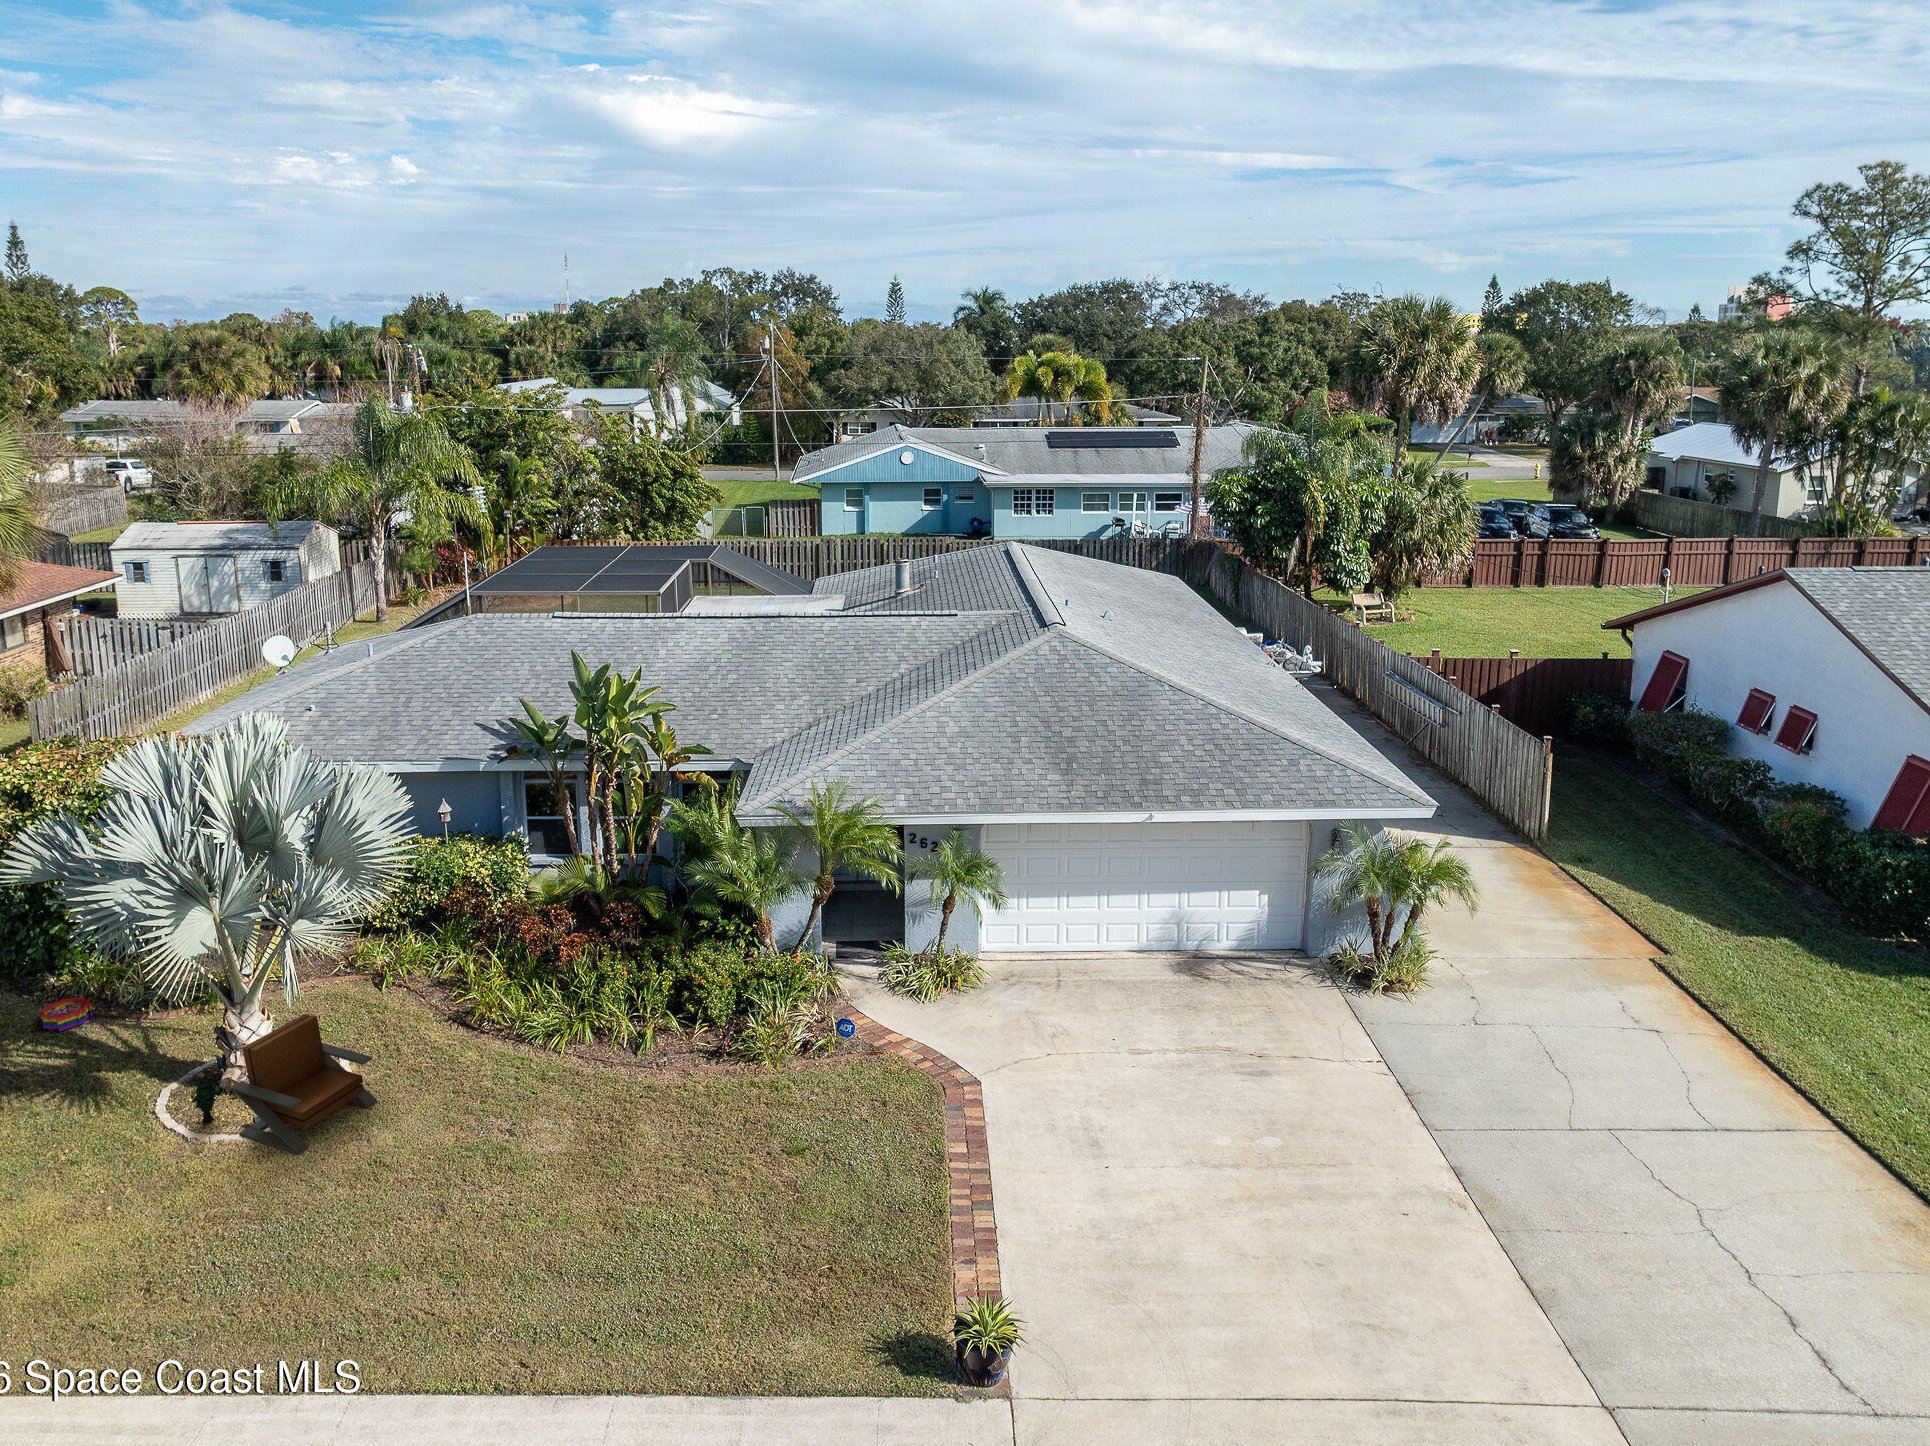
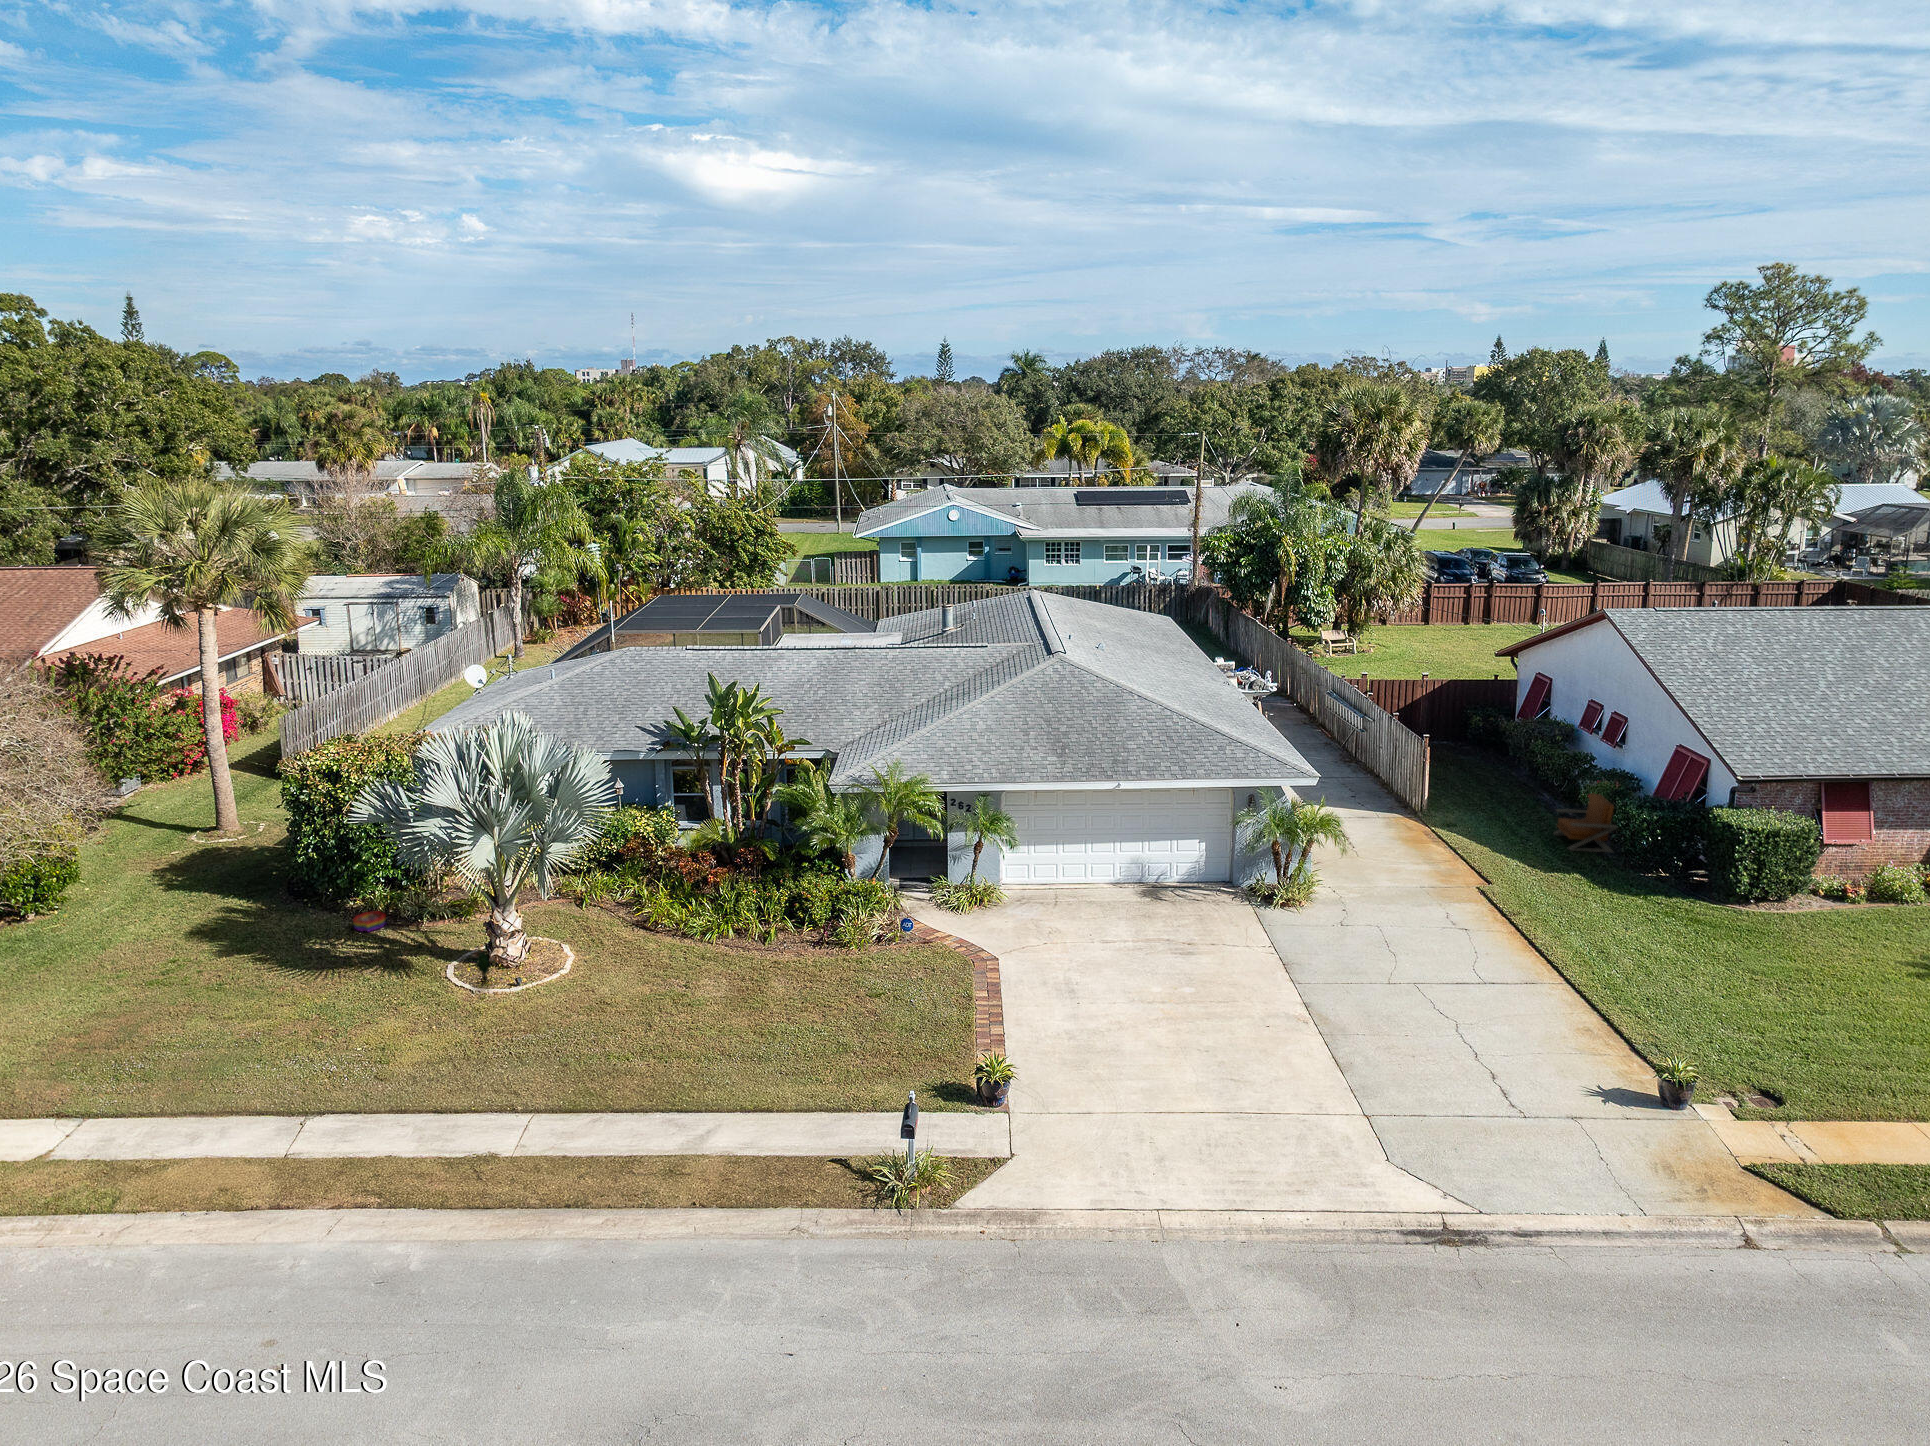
lounge chair: present [231,1014,377,1154] -> present [1554,793,1617,852]

